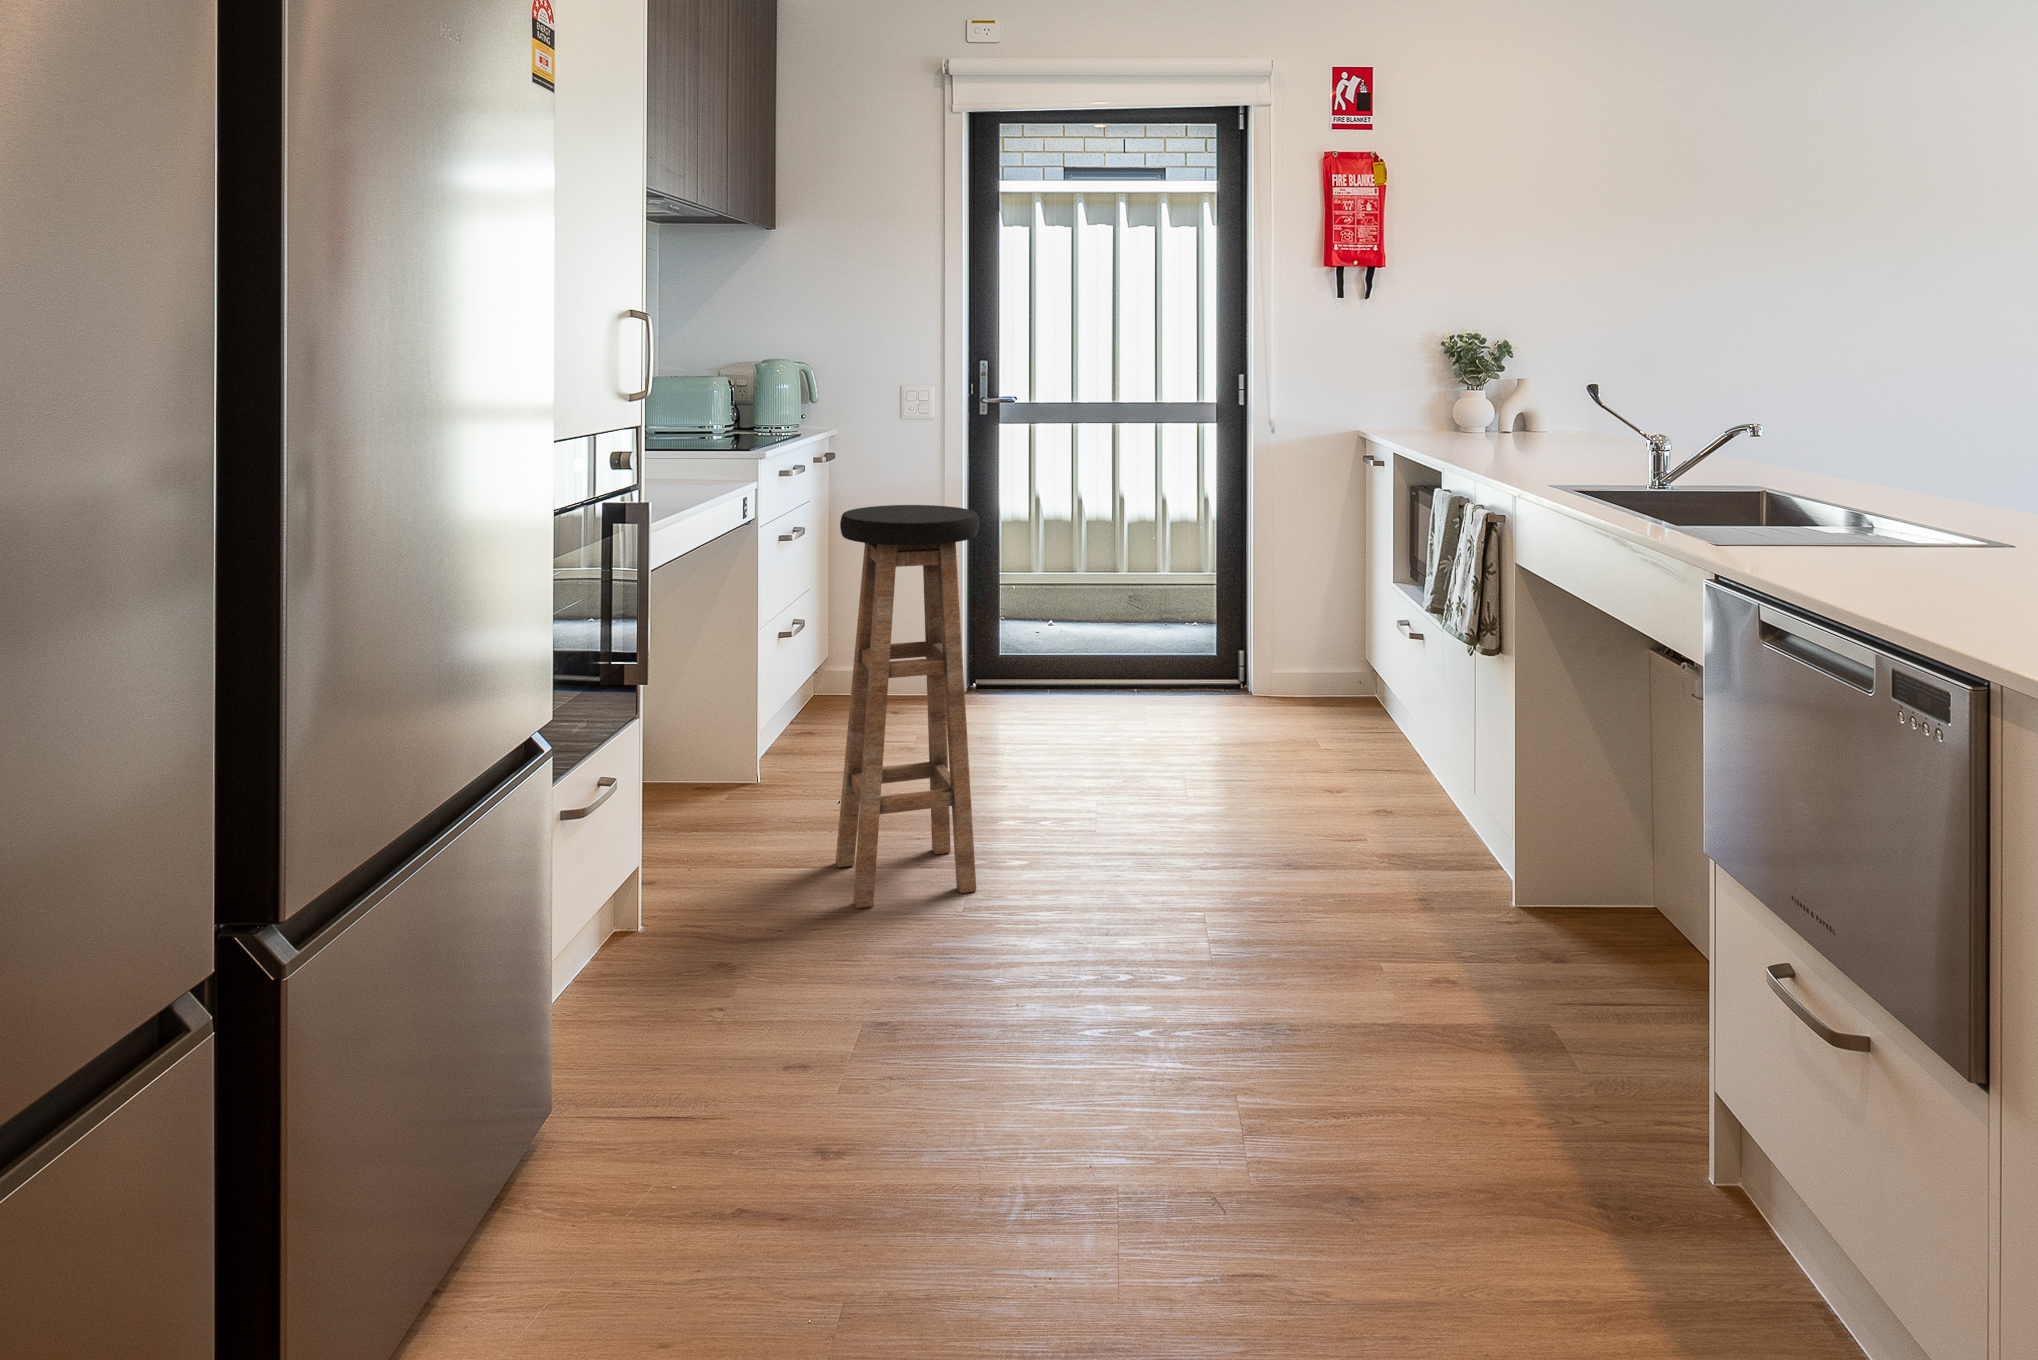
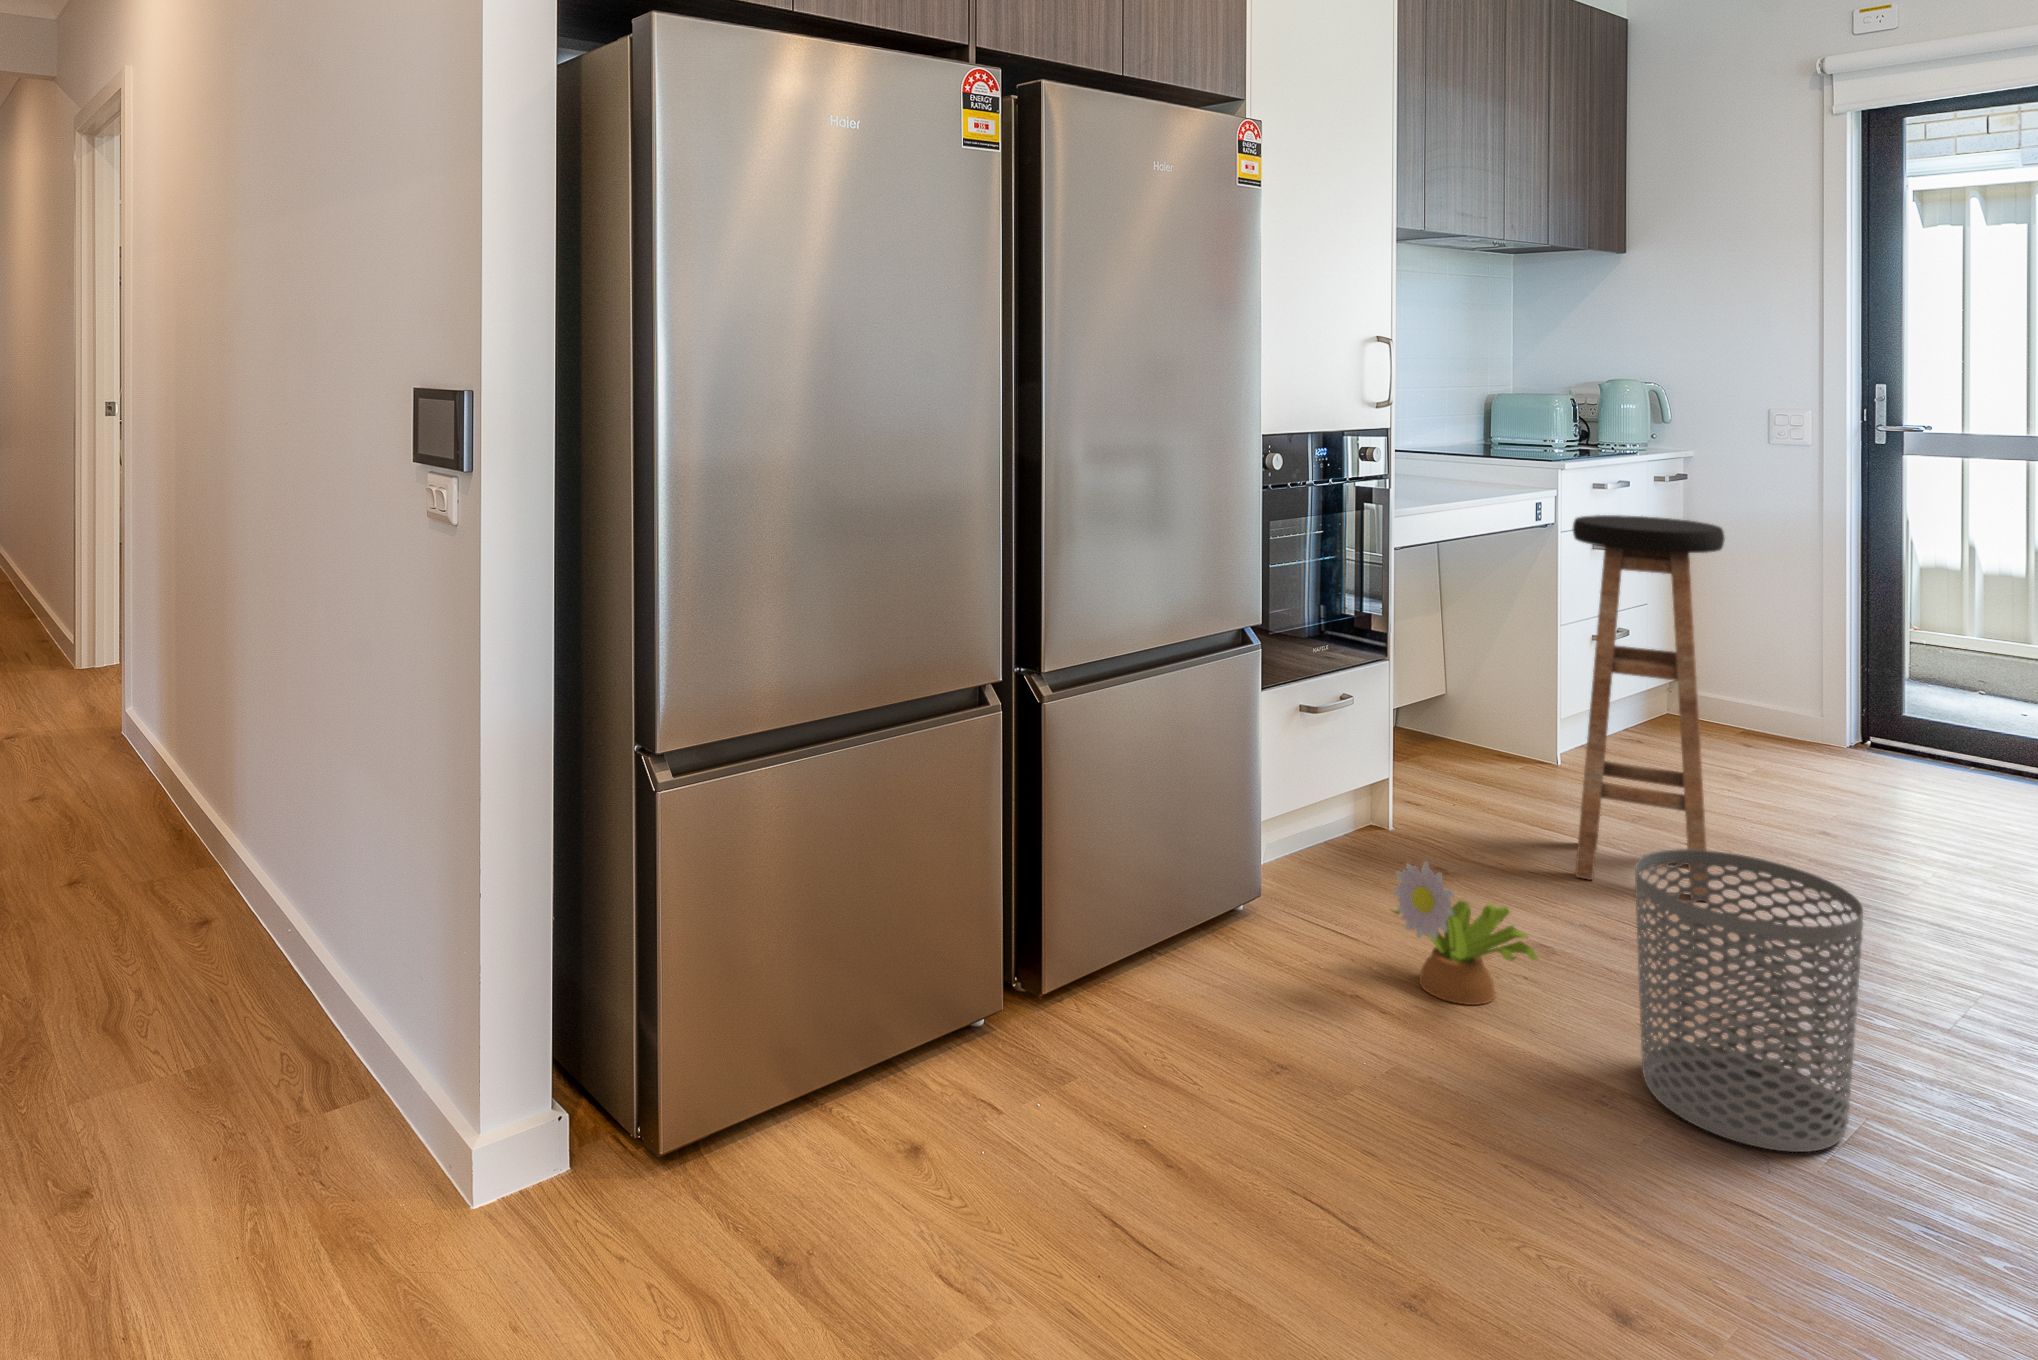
waste bin: none [1055,860,1254,1182] -> present [1635,849,1863,1152]
decorative plant: none [750,983,937,1148] -> present [1392,861,1538,1005]

